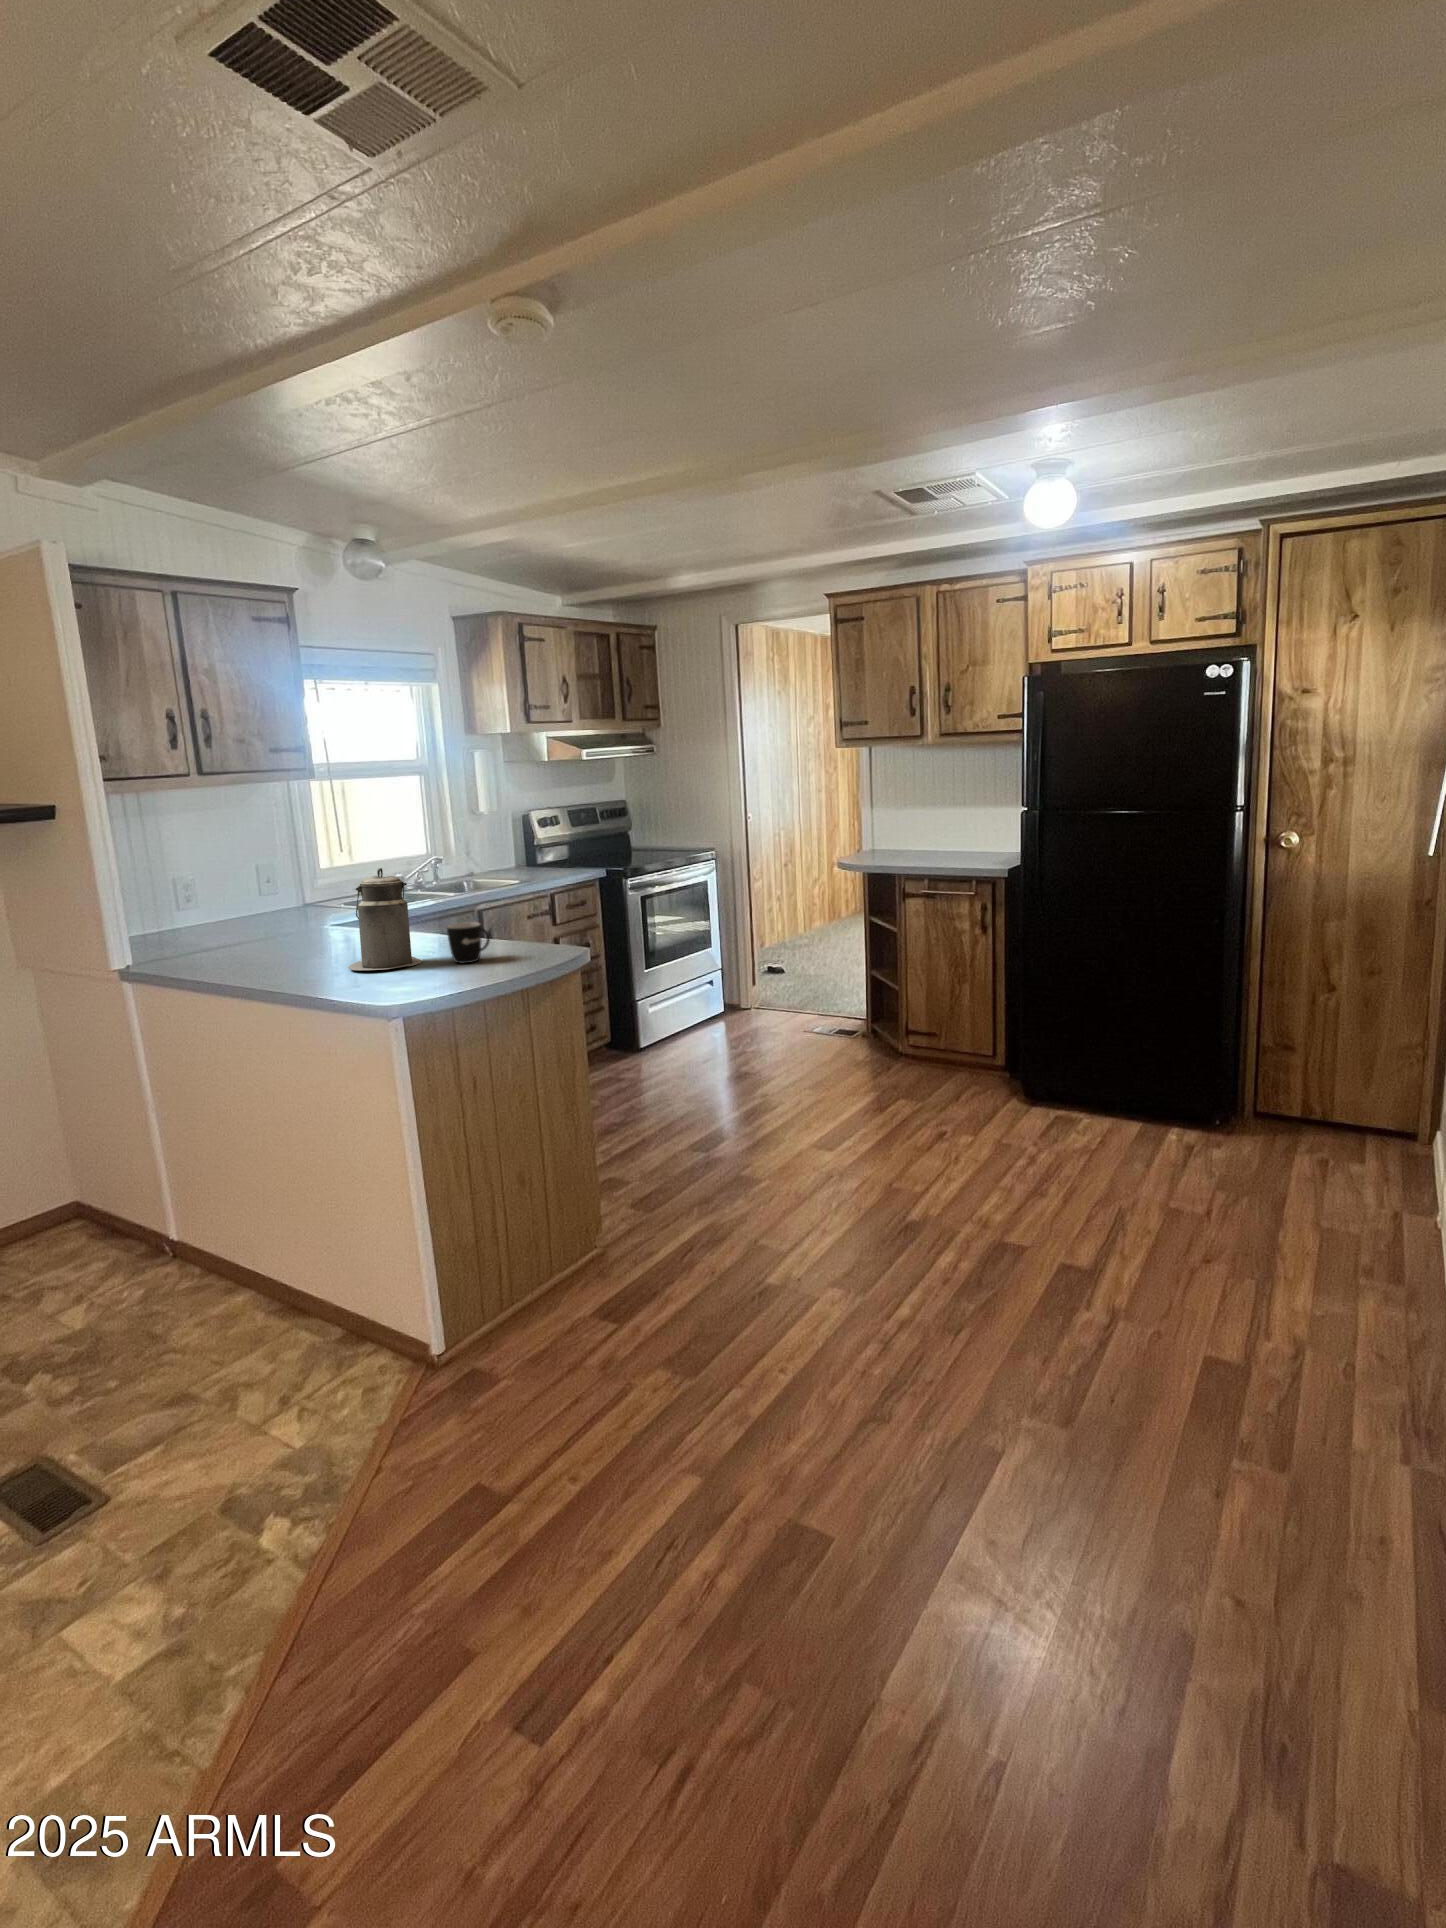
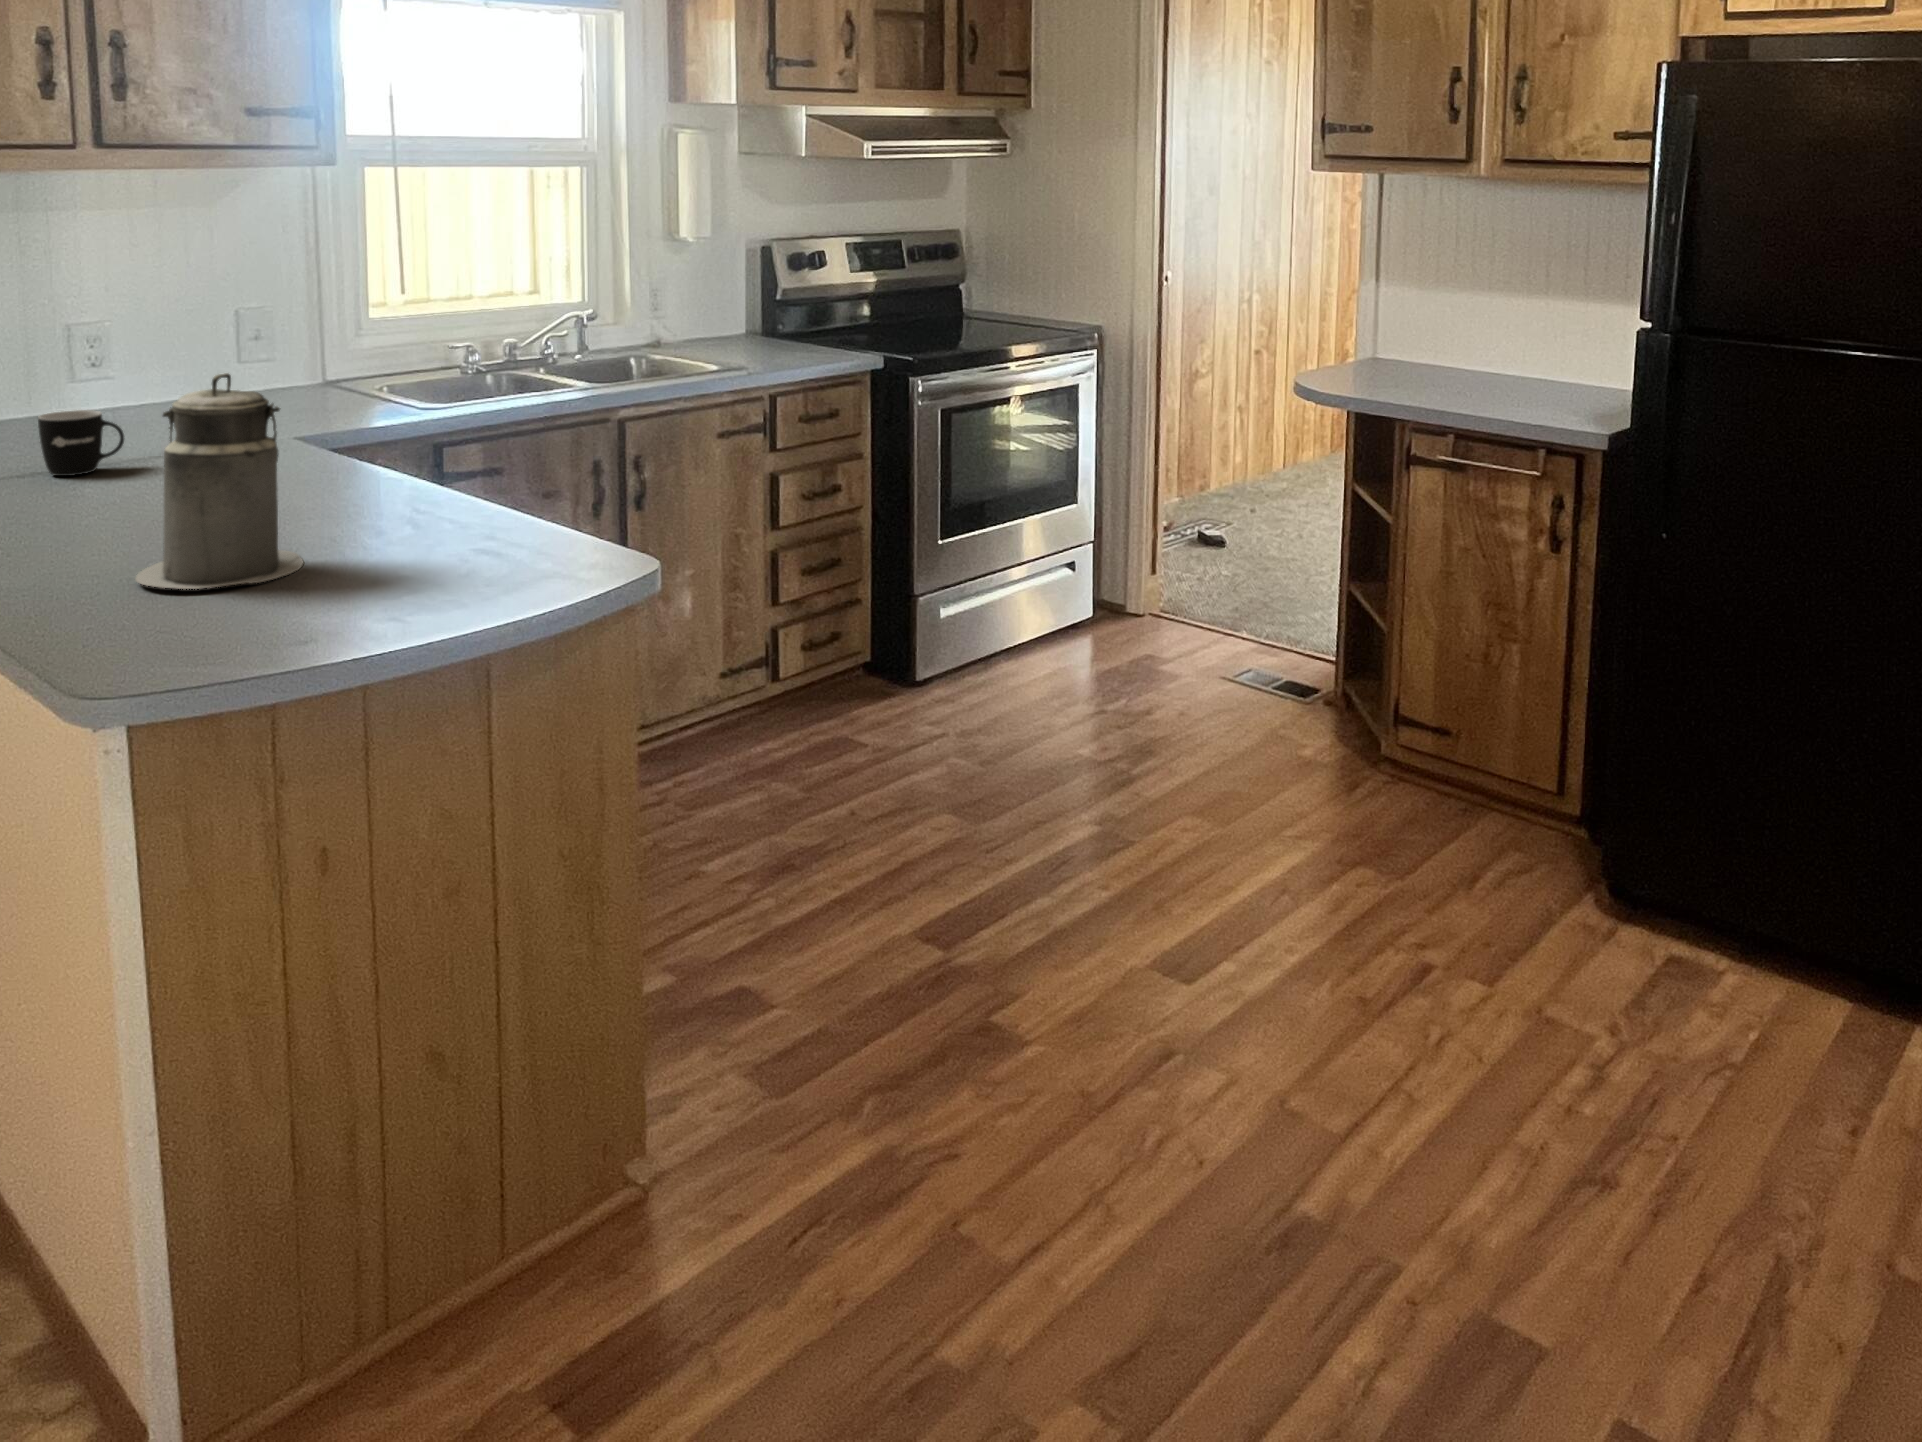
mug: present [447,922,490,963] -> present [38,410,124,476]

